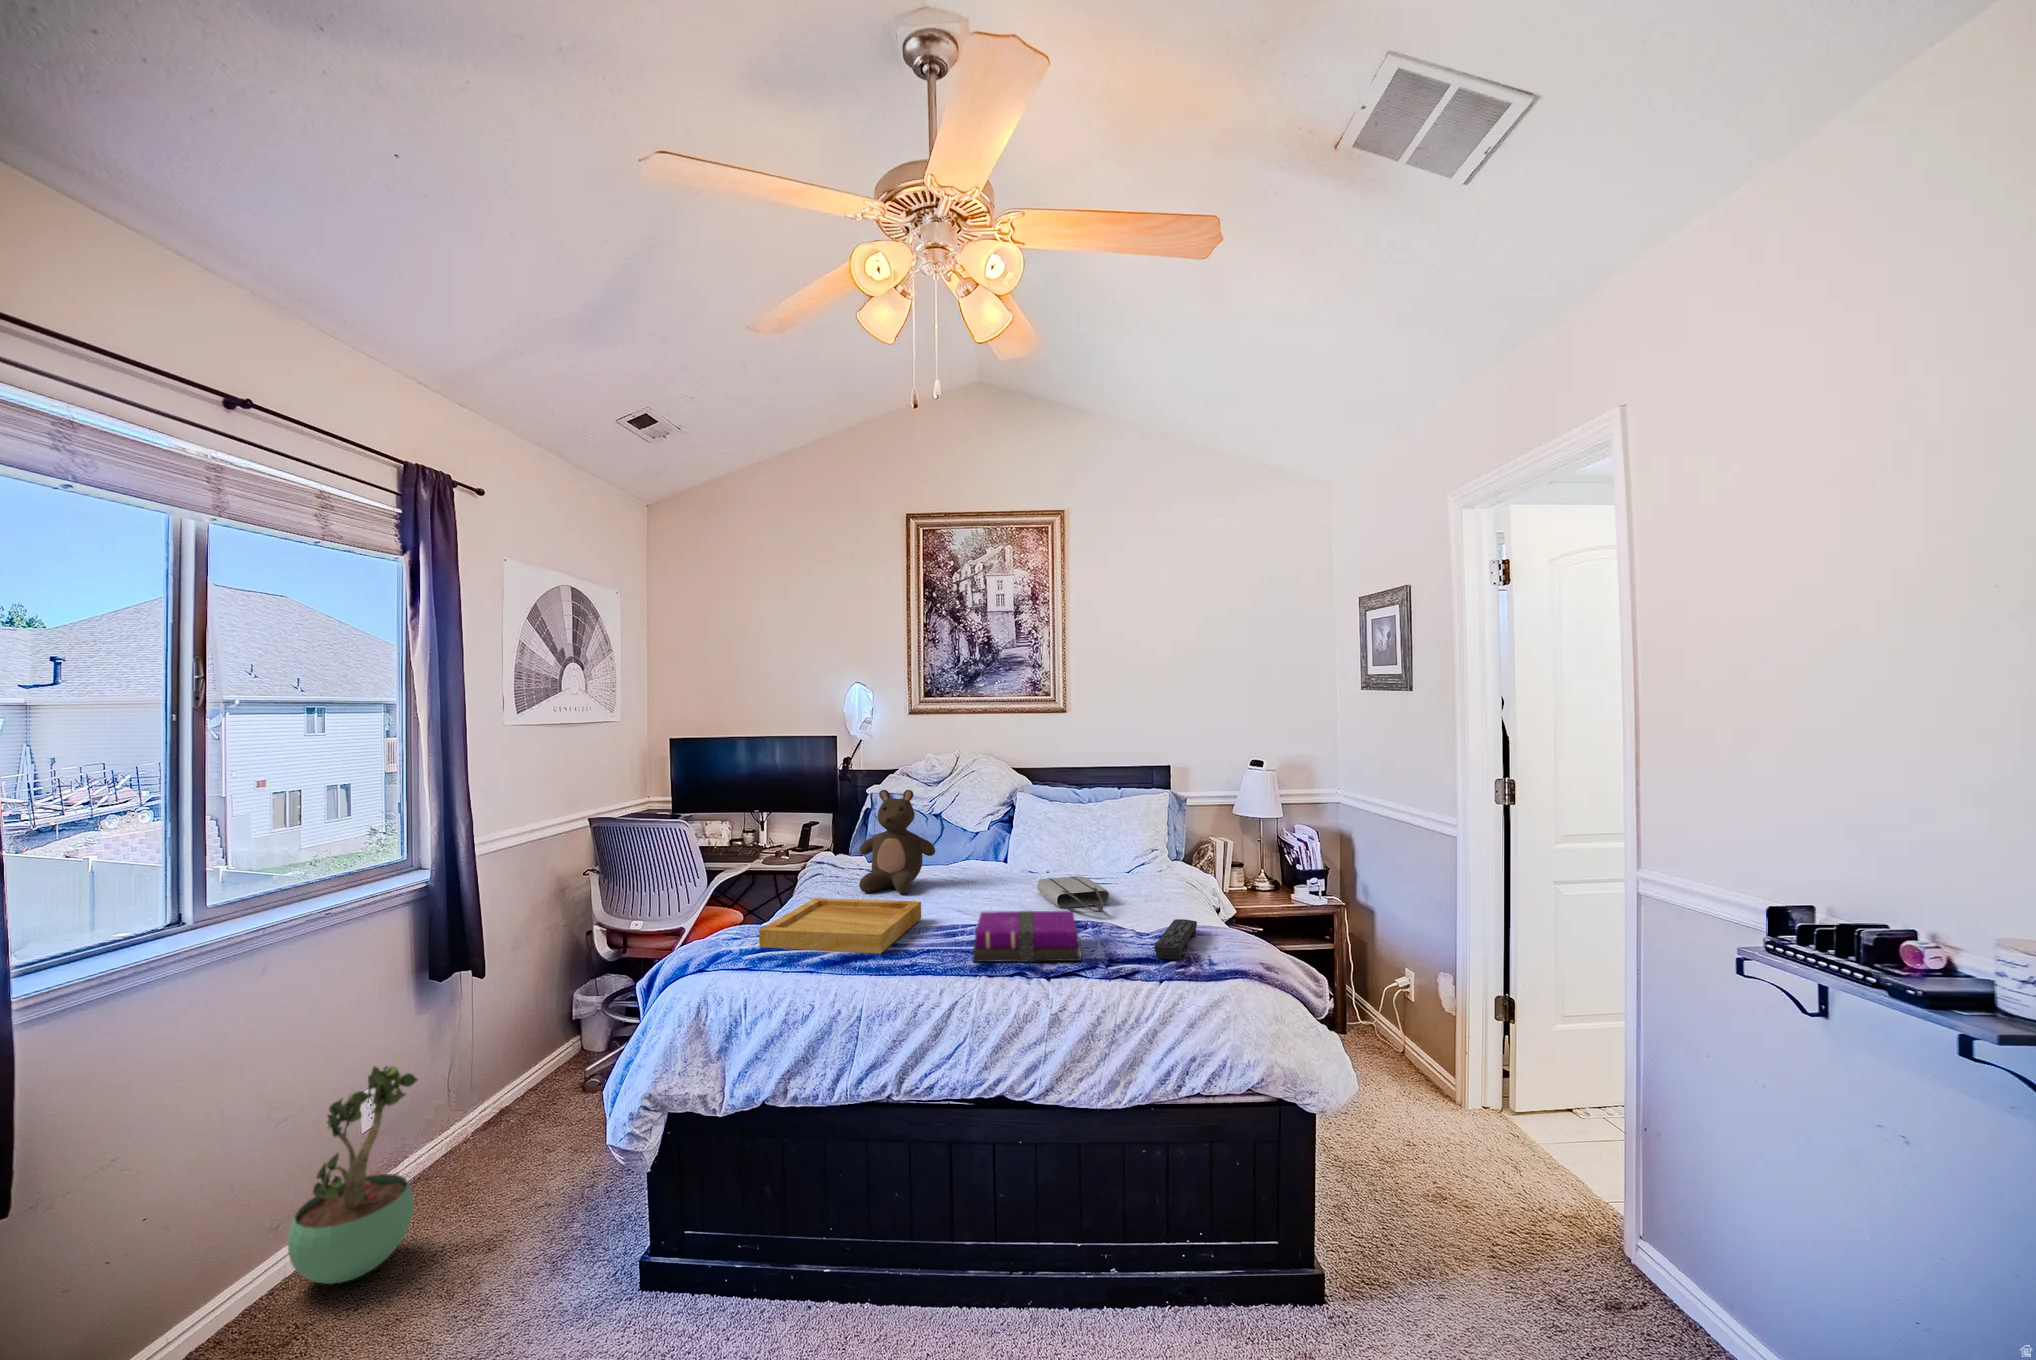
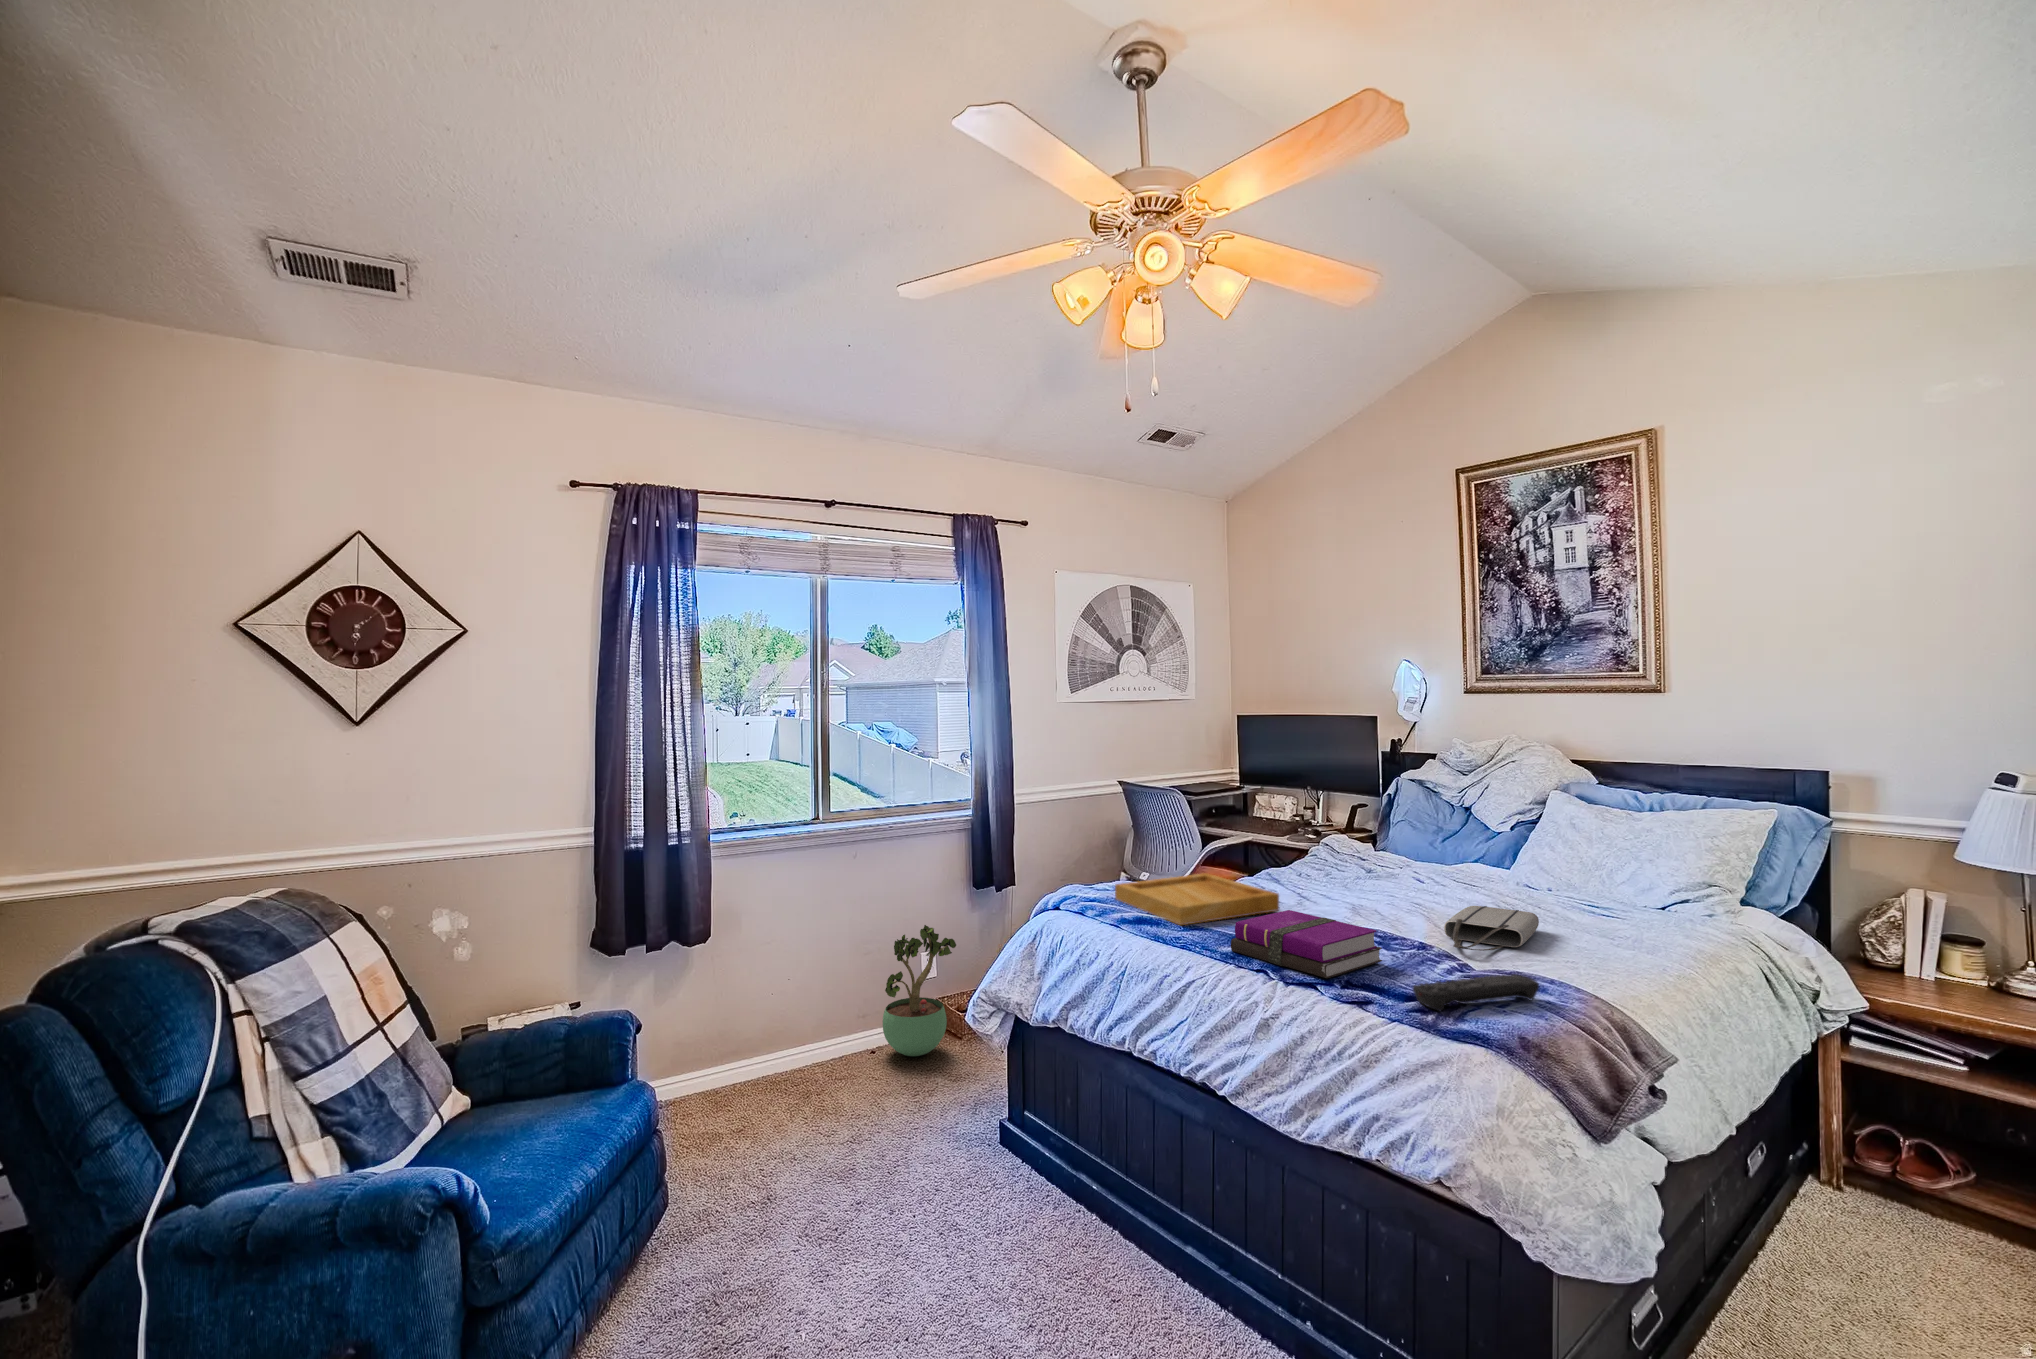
stuffed bear: present [859,790,935,893] -> none [1285,779,1373,891]

